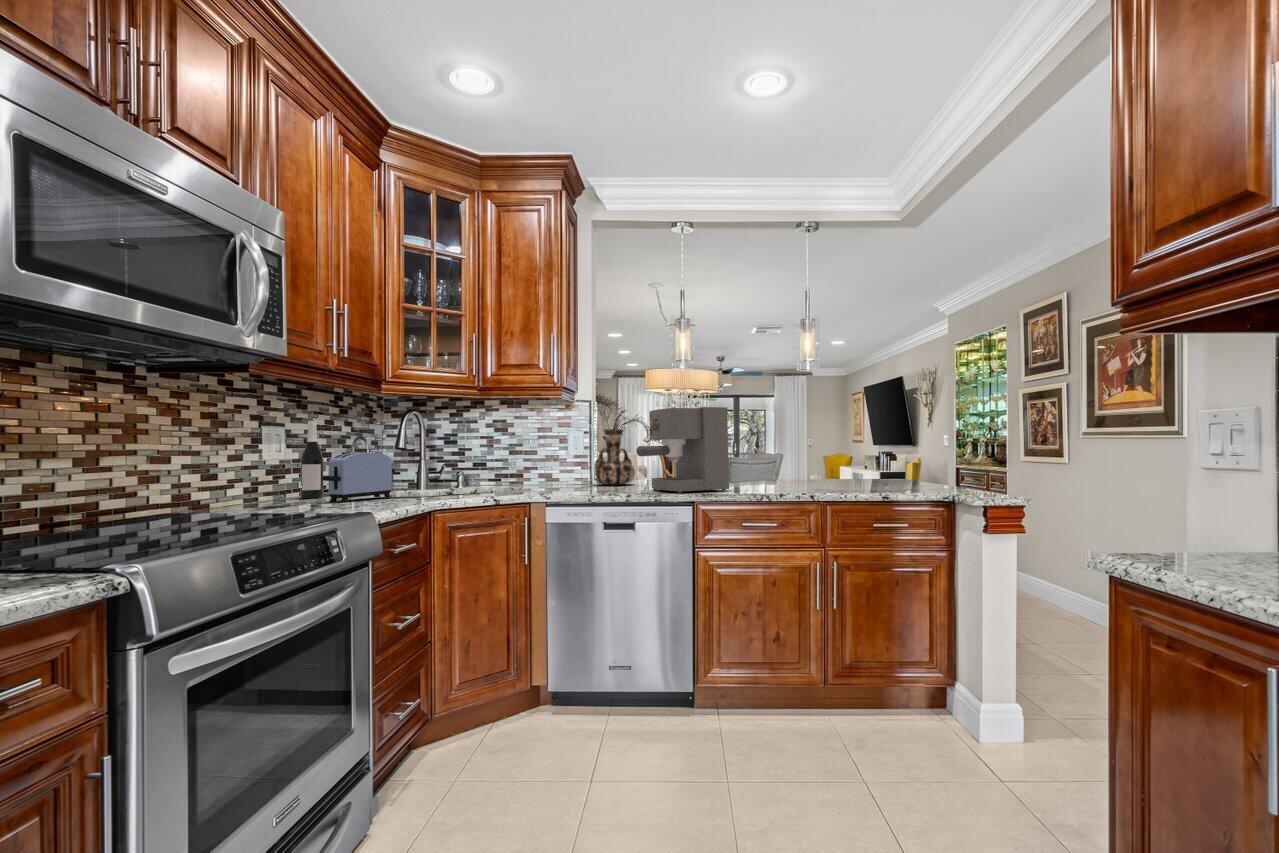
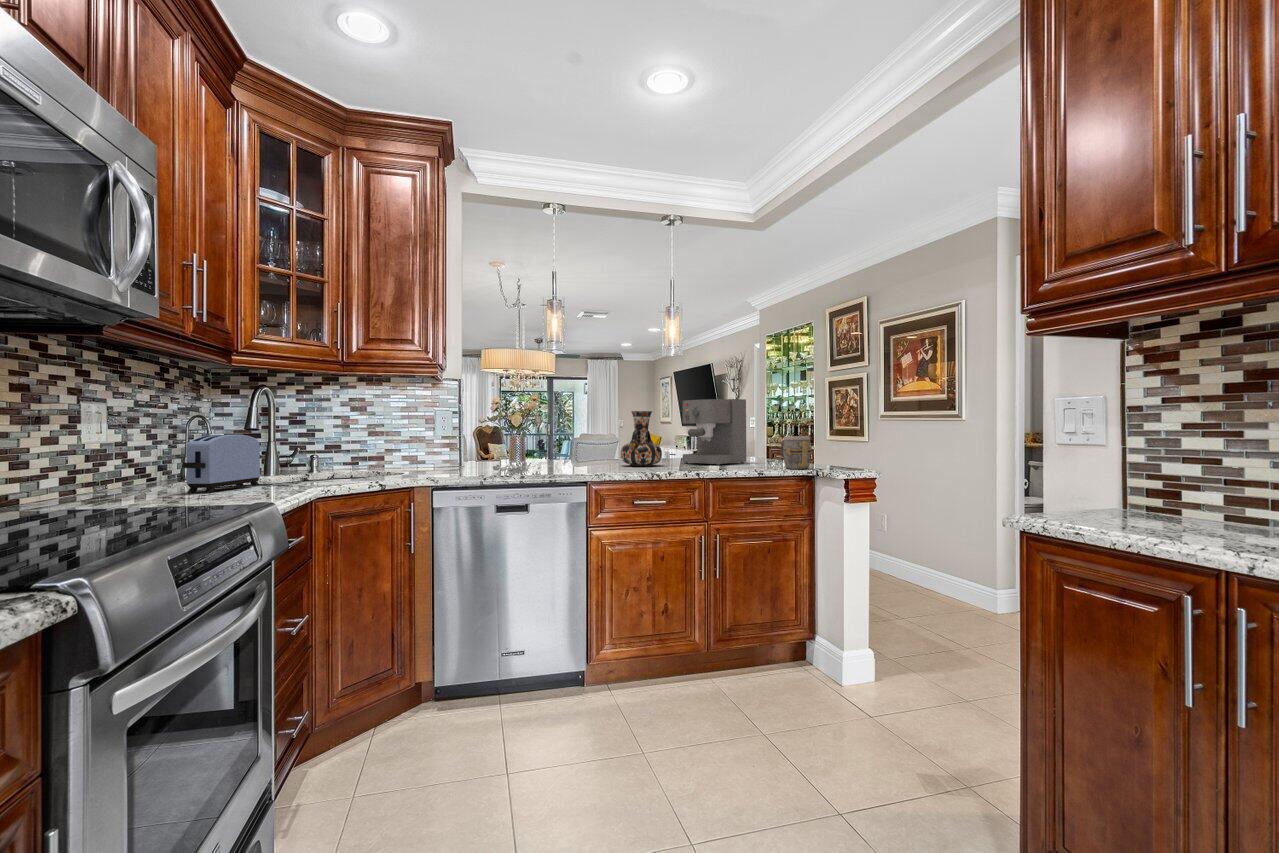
coffee maker: present [636,407,729,493] -> present [683,399,746,465]
wine bottle: present [301,420,323,499] -> none [132,395,163,490]
decorative vase: present [594,429,635,485] -> present [621,411,662,466]
mug: none [931,453,968,492] -> present [781,436,811,469]

